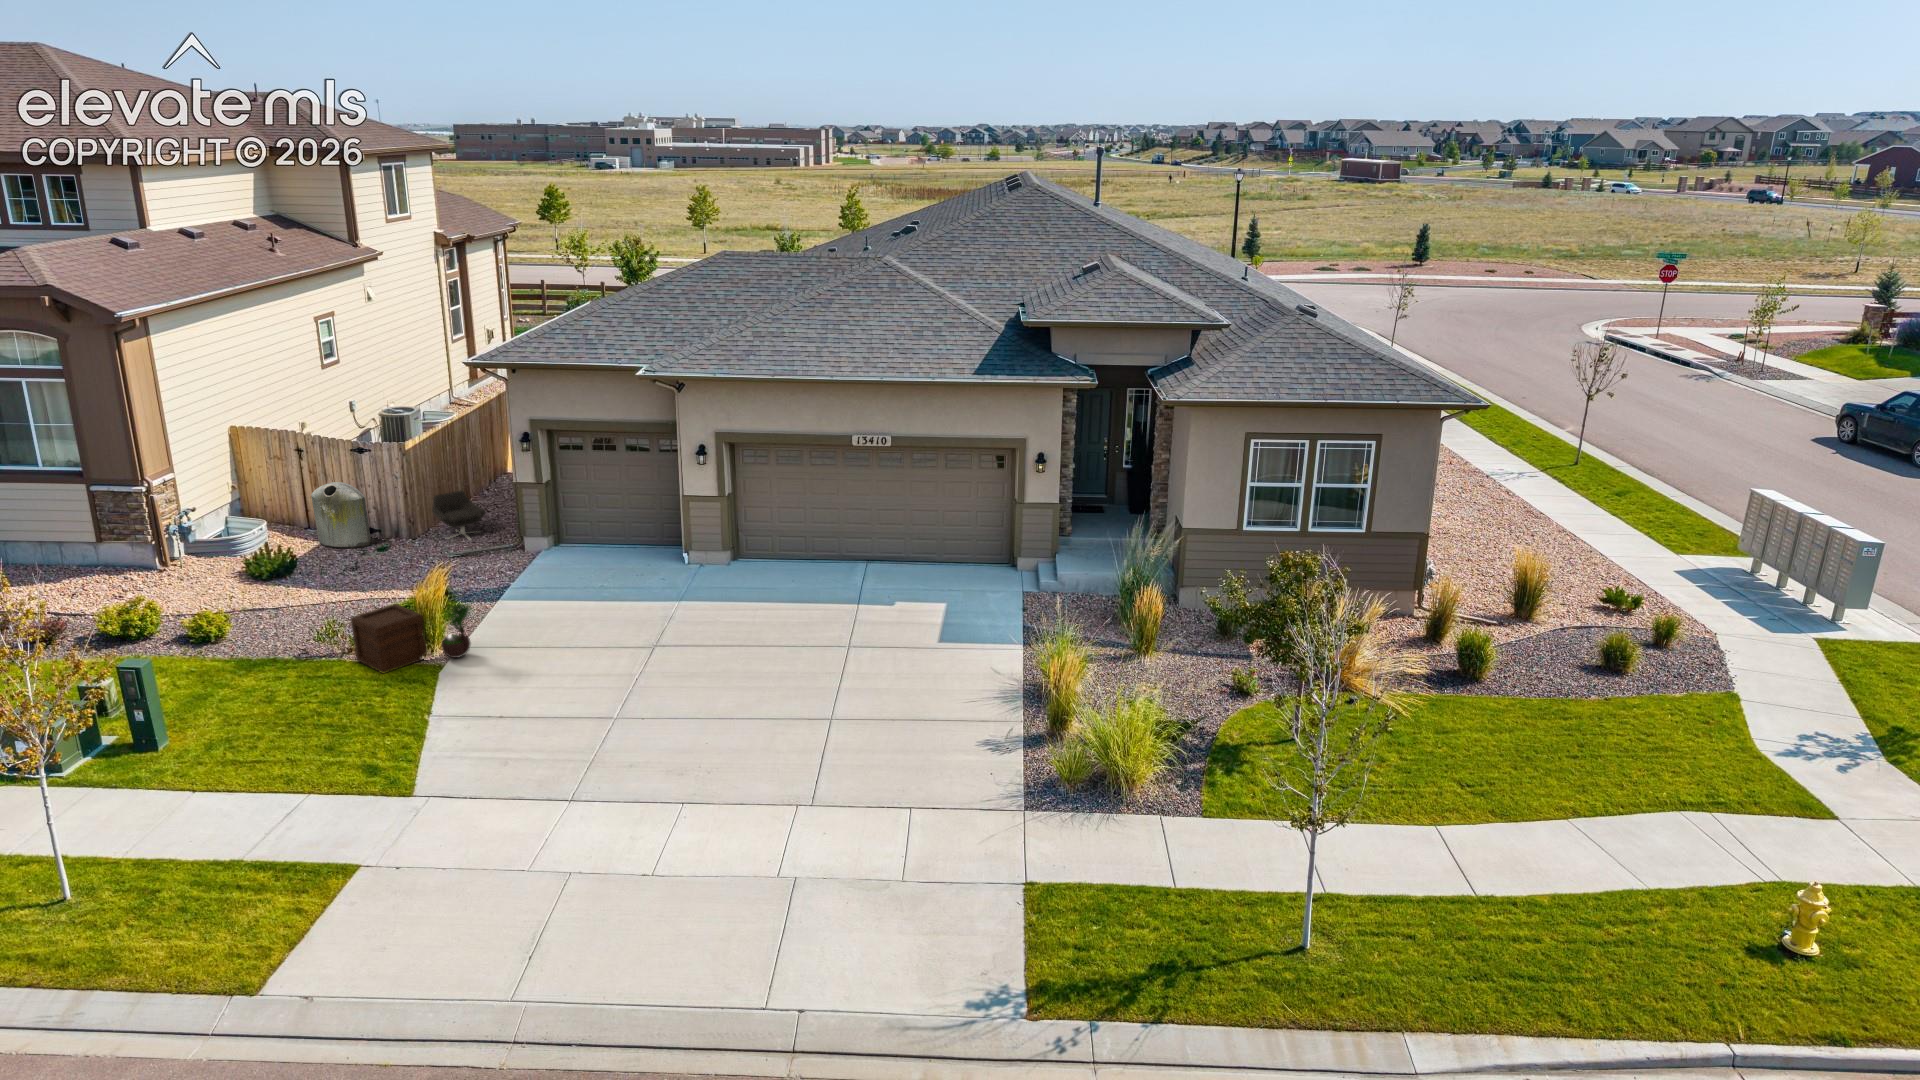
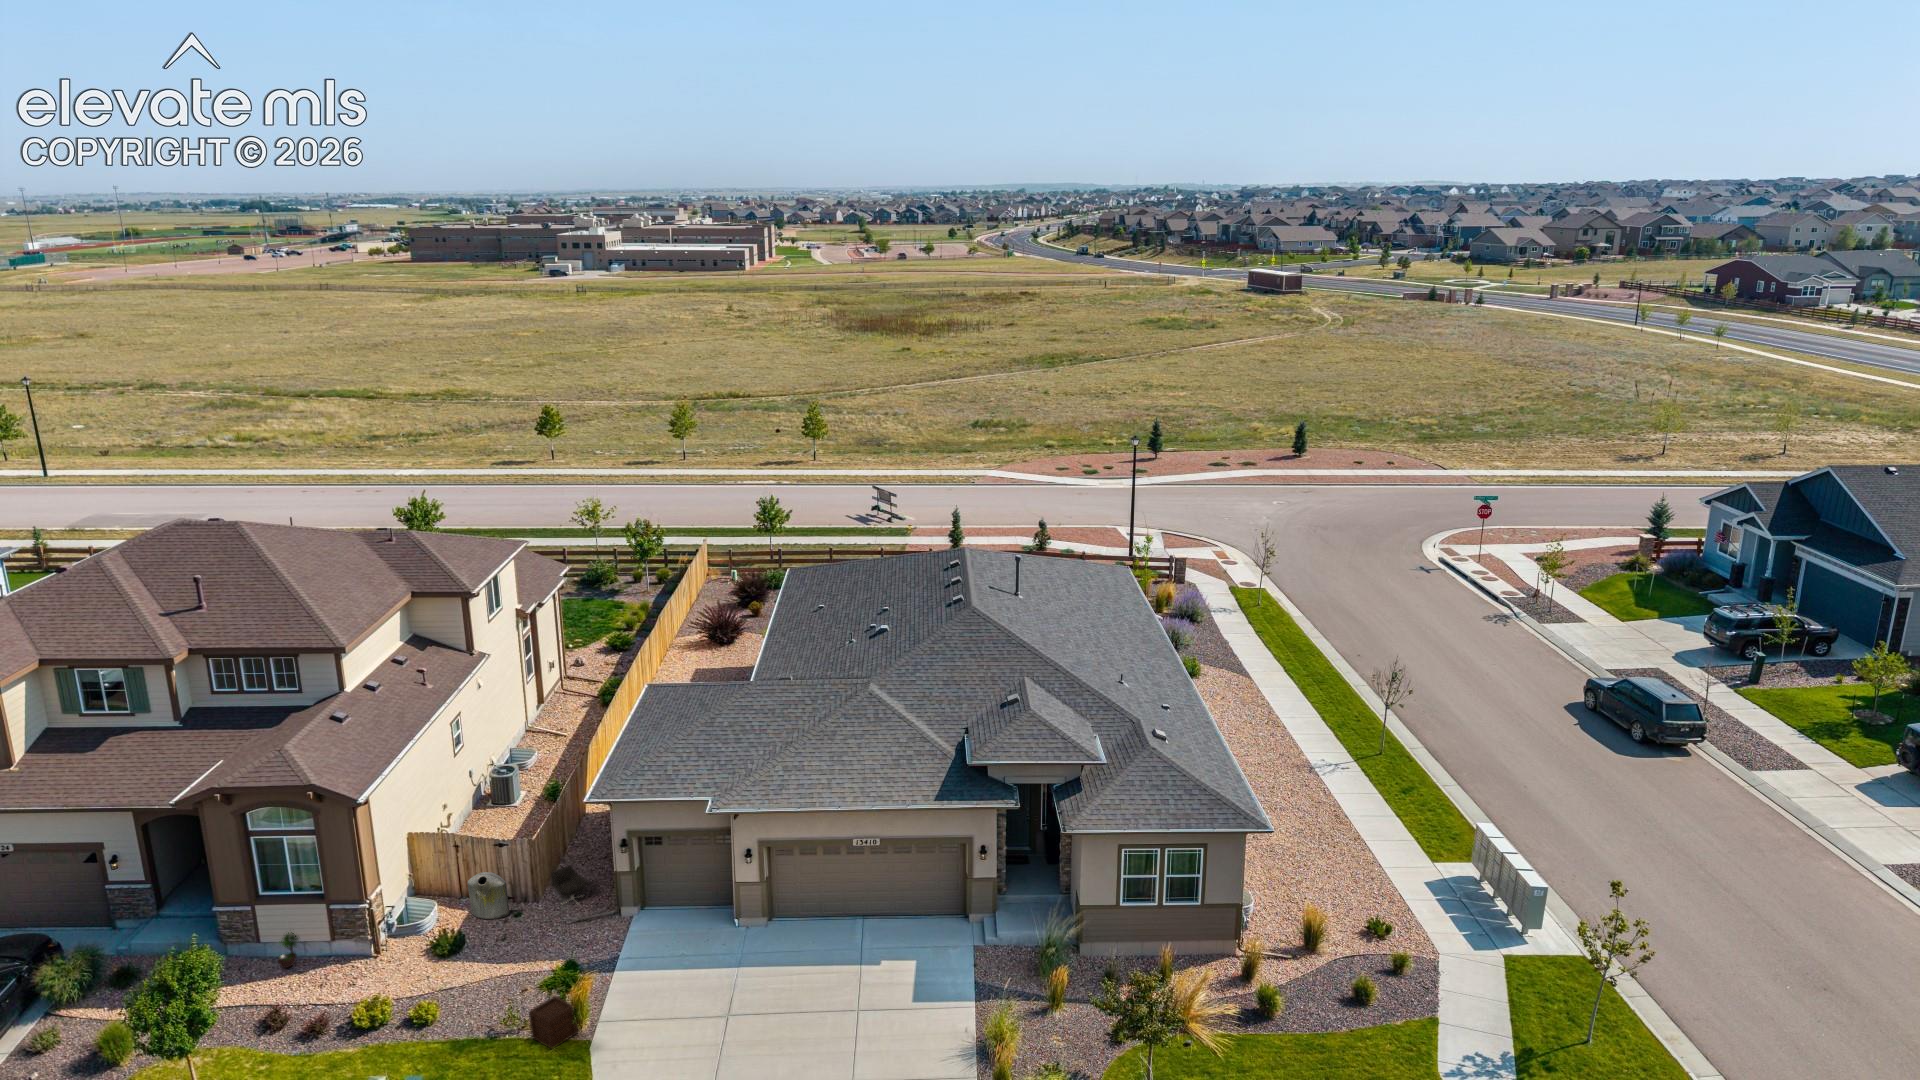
potted tree: present [441,603,473,658] -> present [278,932,298,968]

